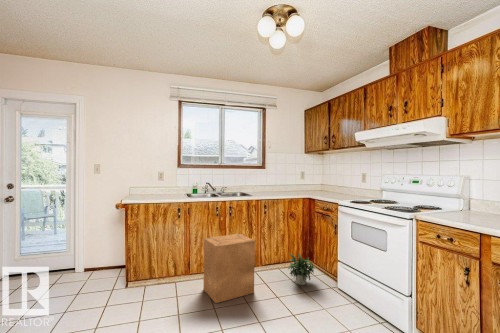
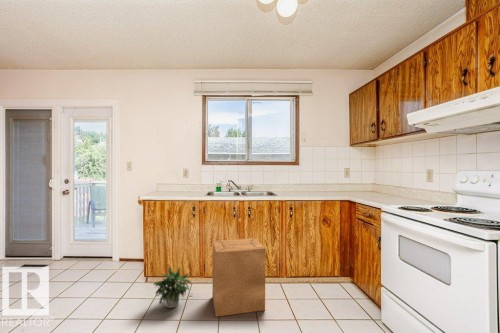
potted plant: present [288,254,315,285] -> present [154,267,192,308]

